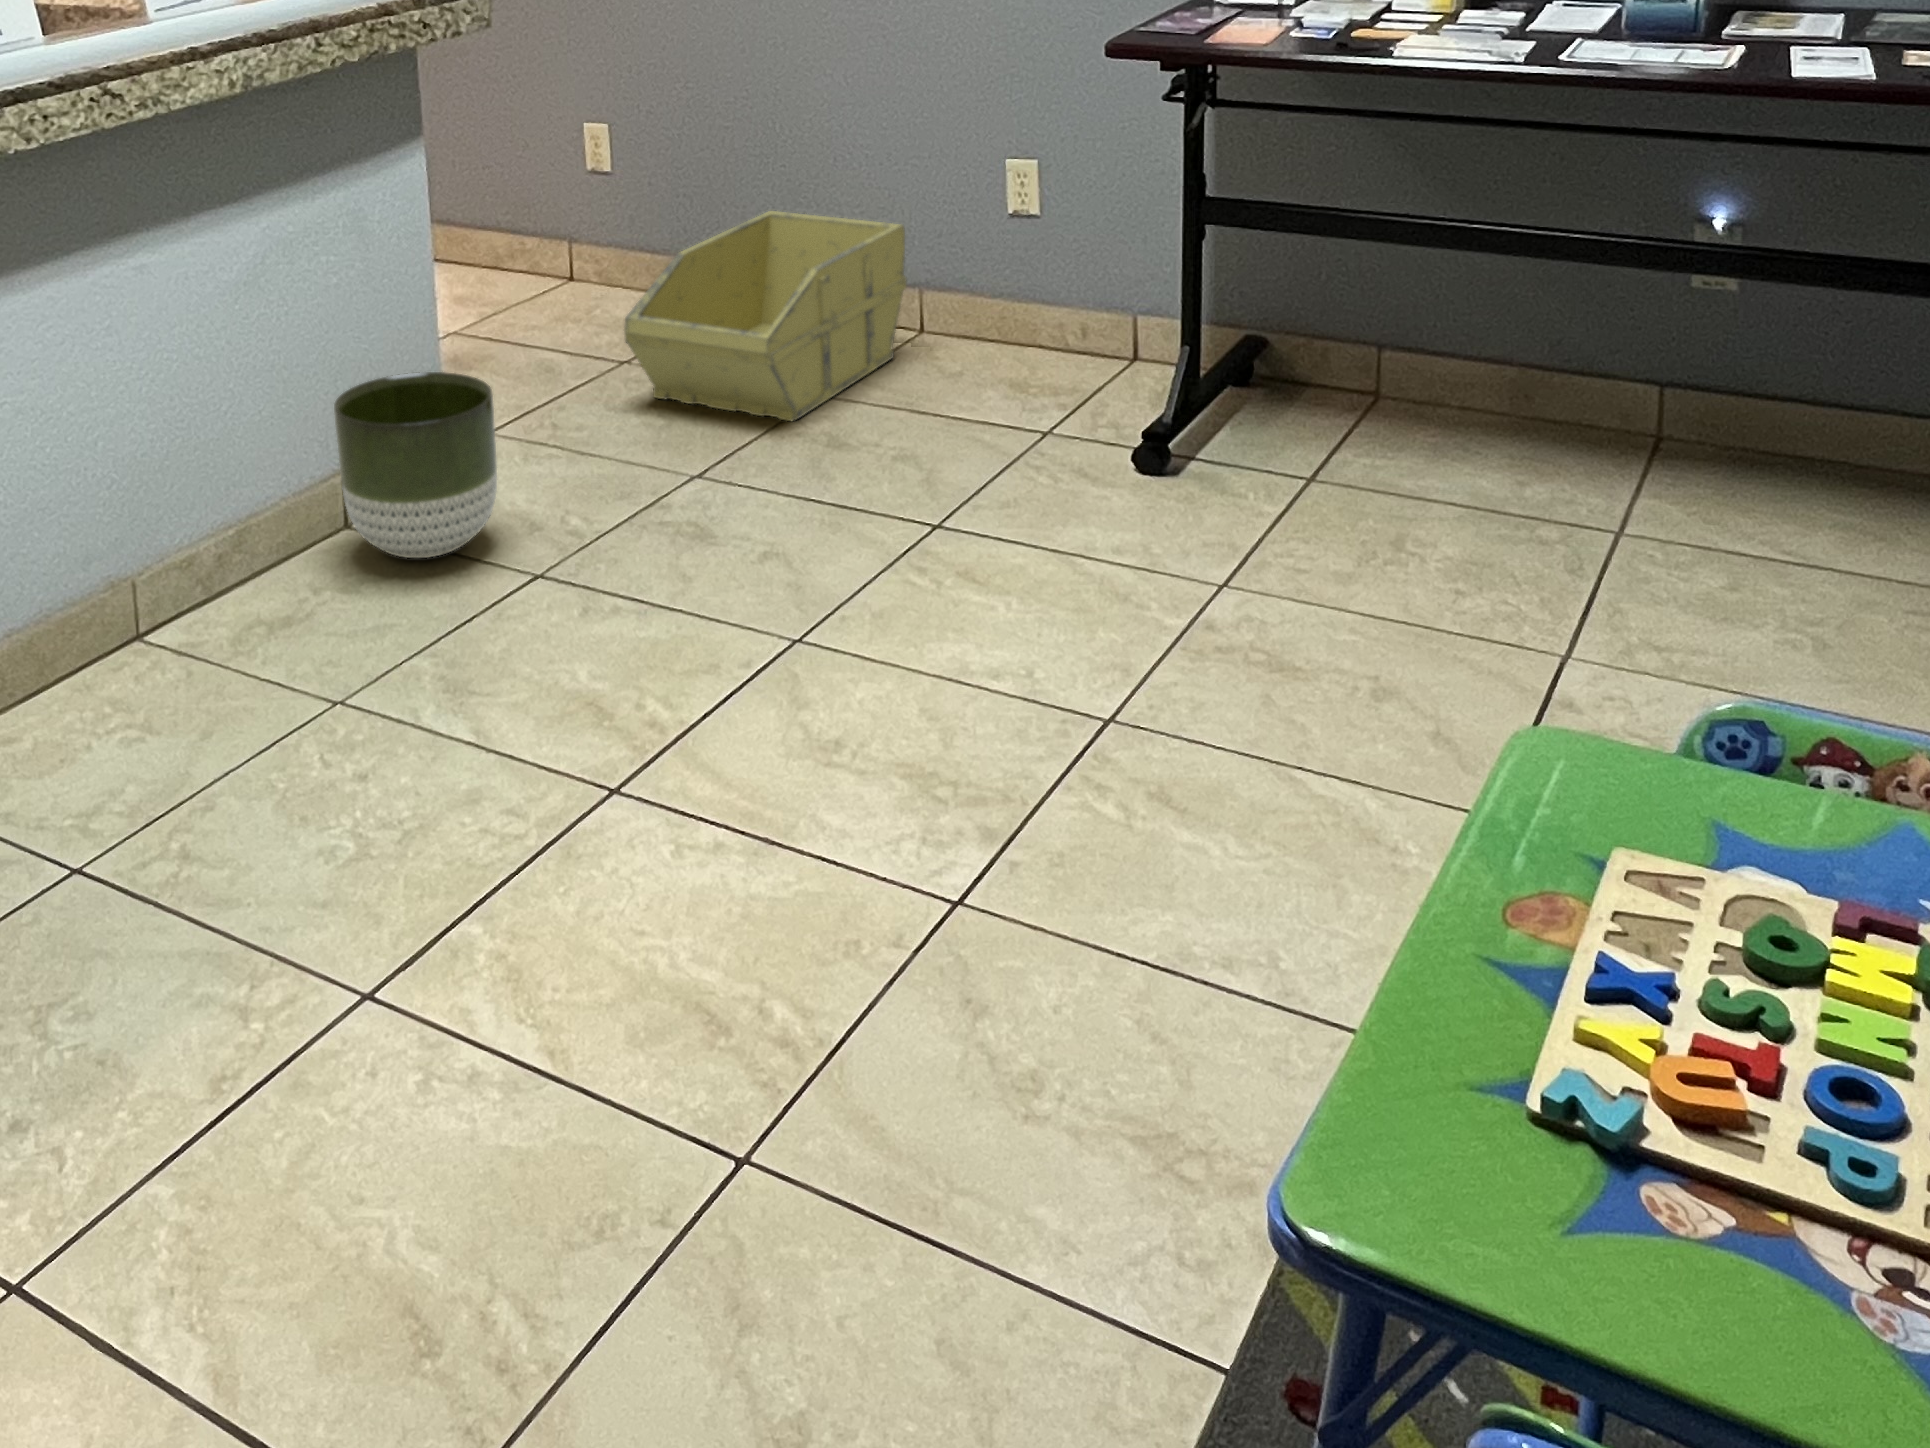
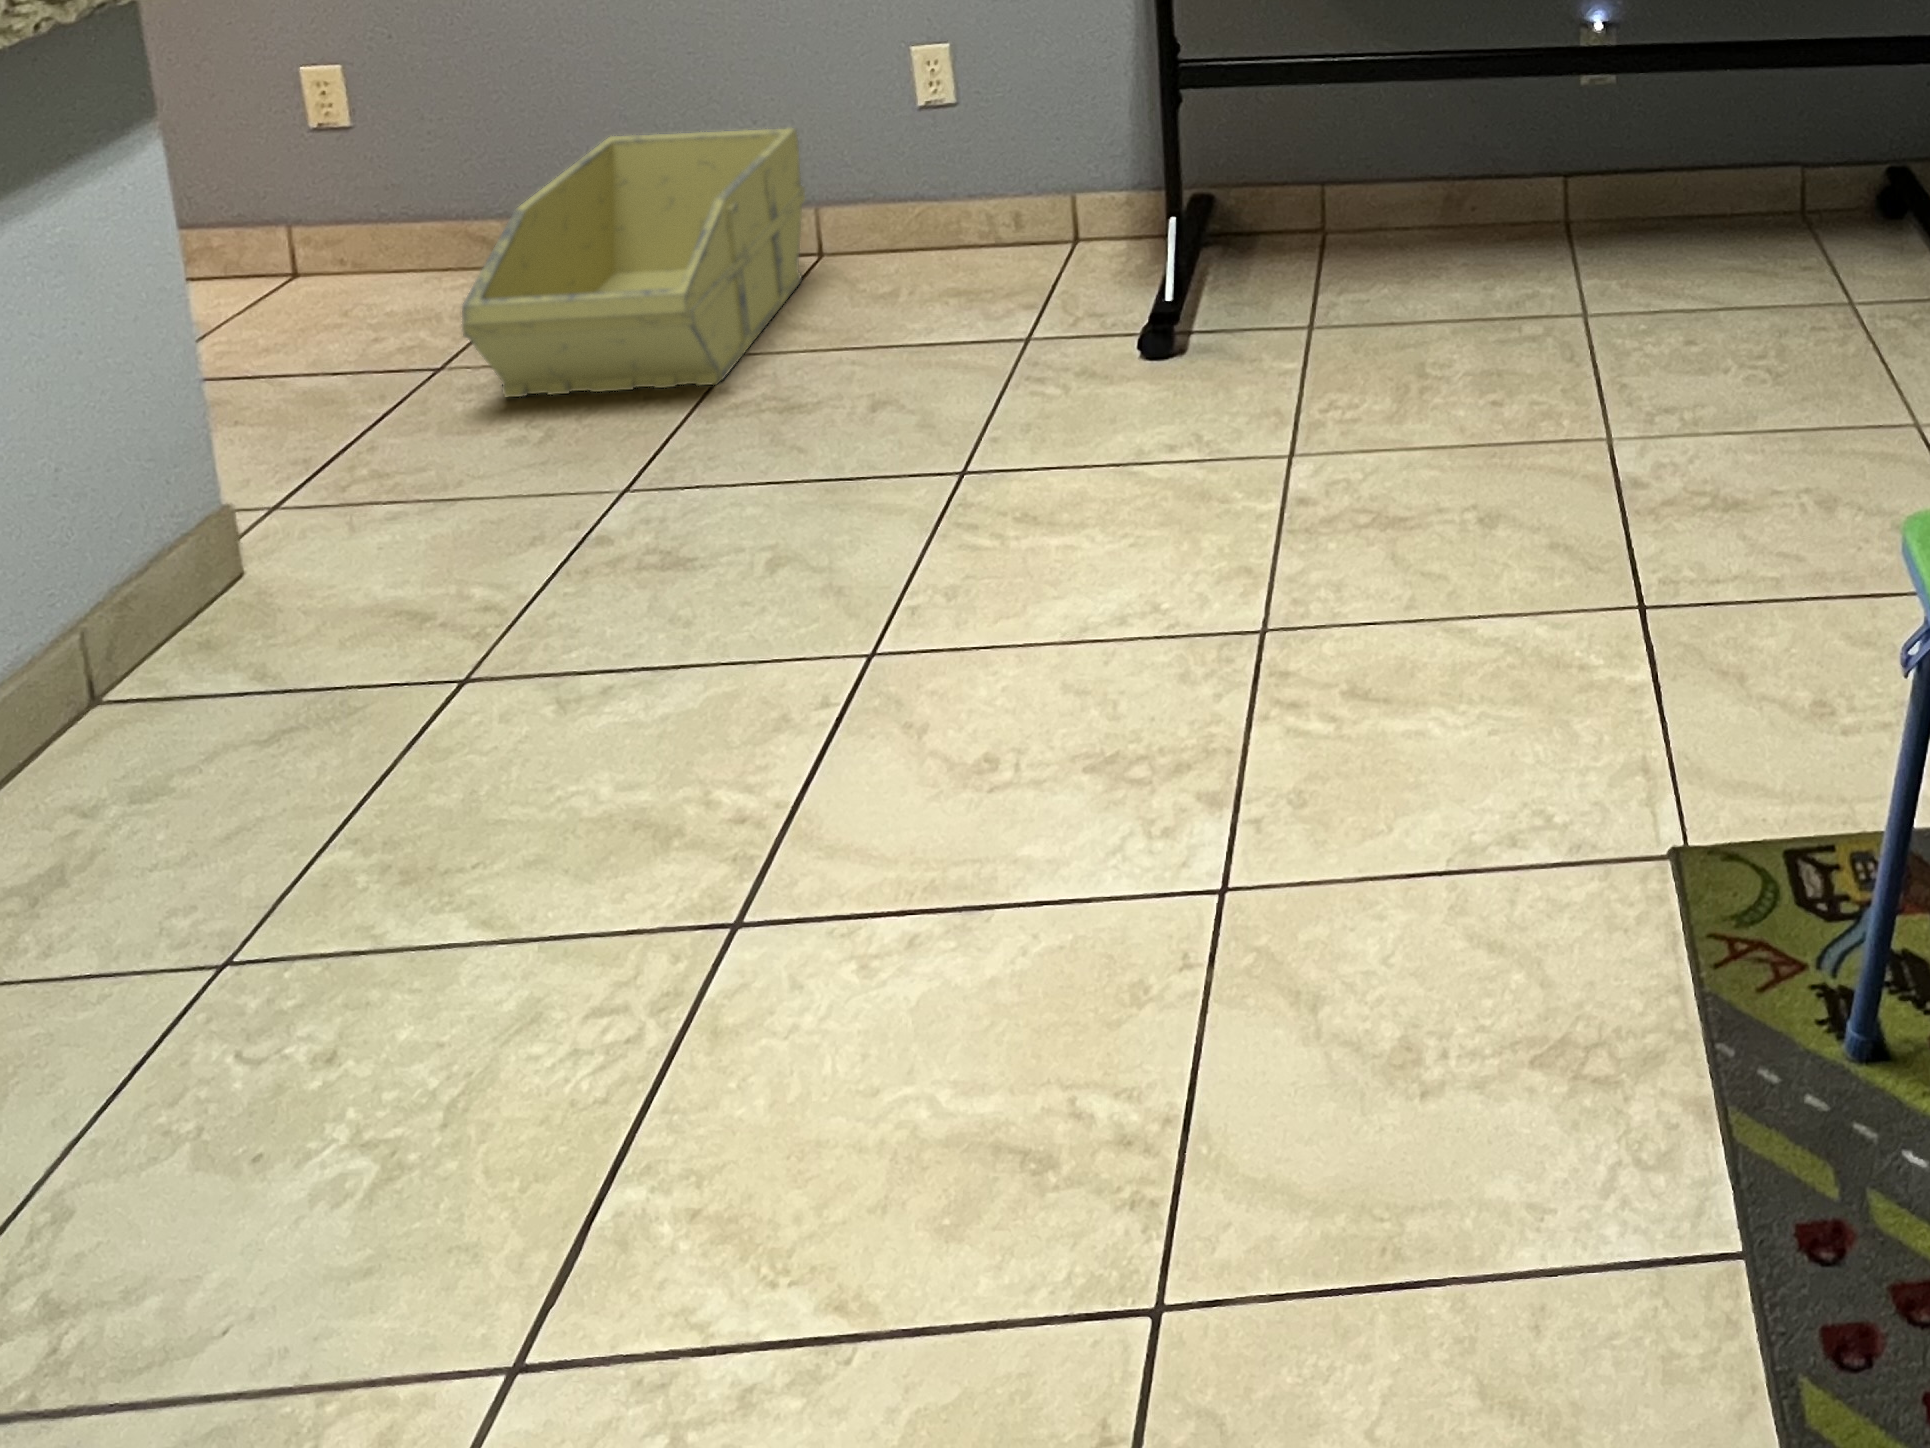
planter: present [334,372,497,558] -> none [66,439,366,725]

